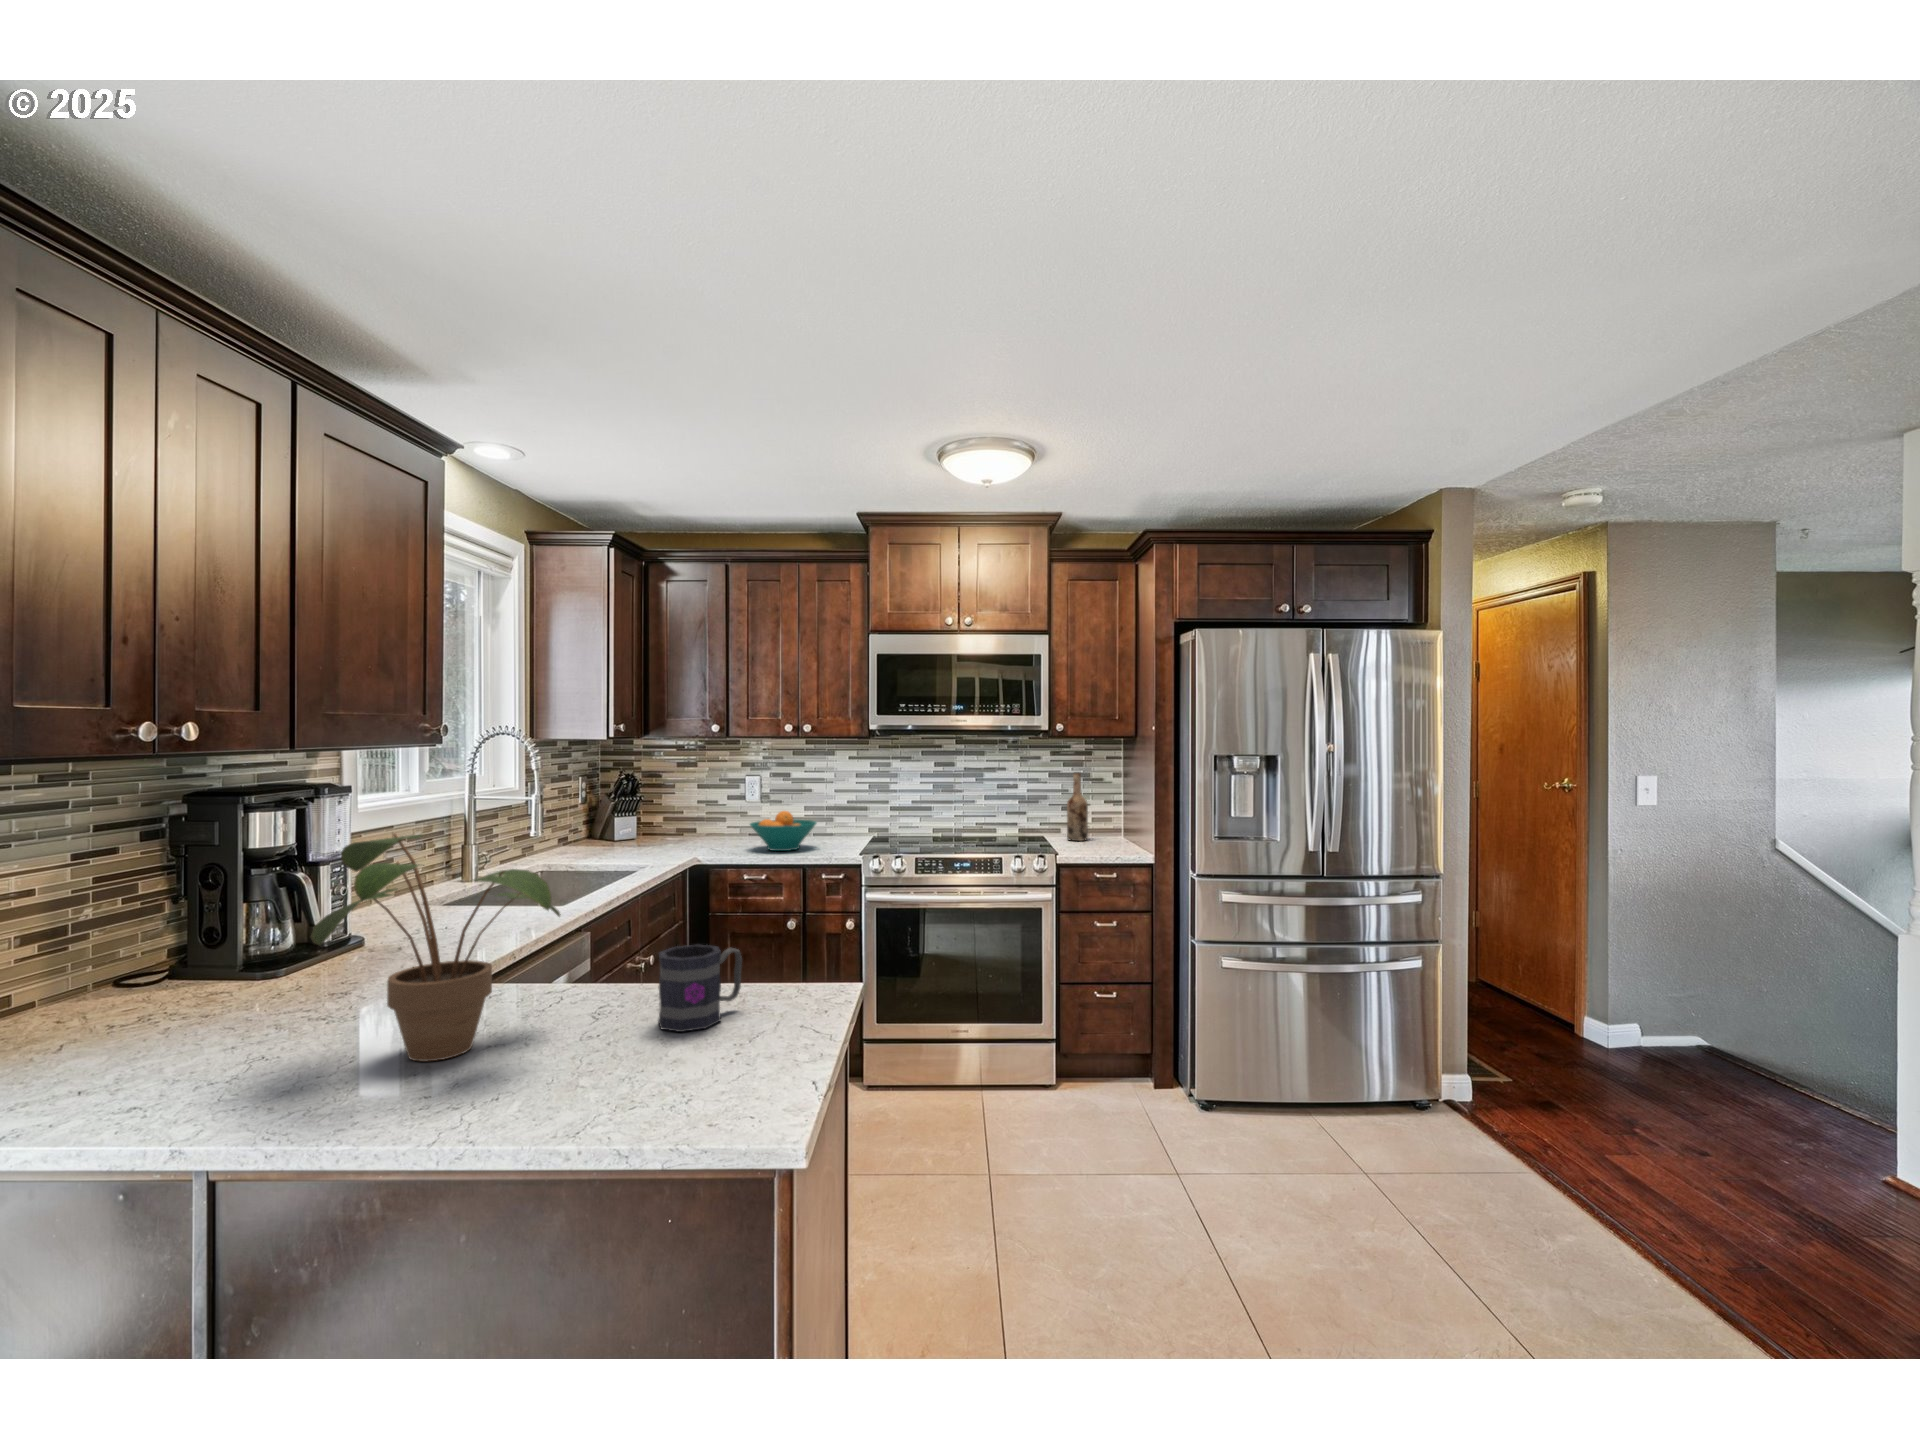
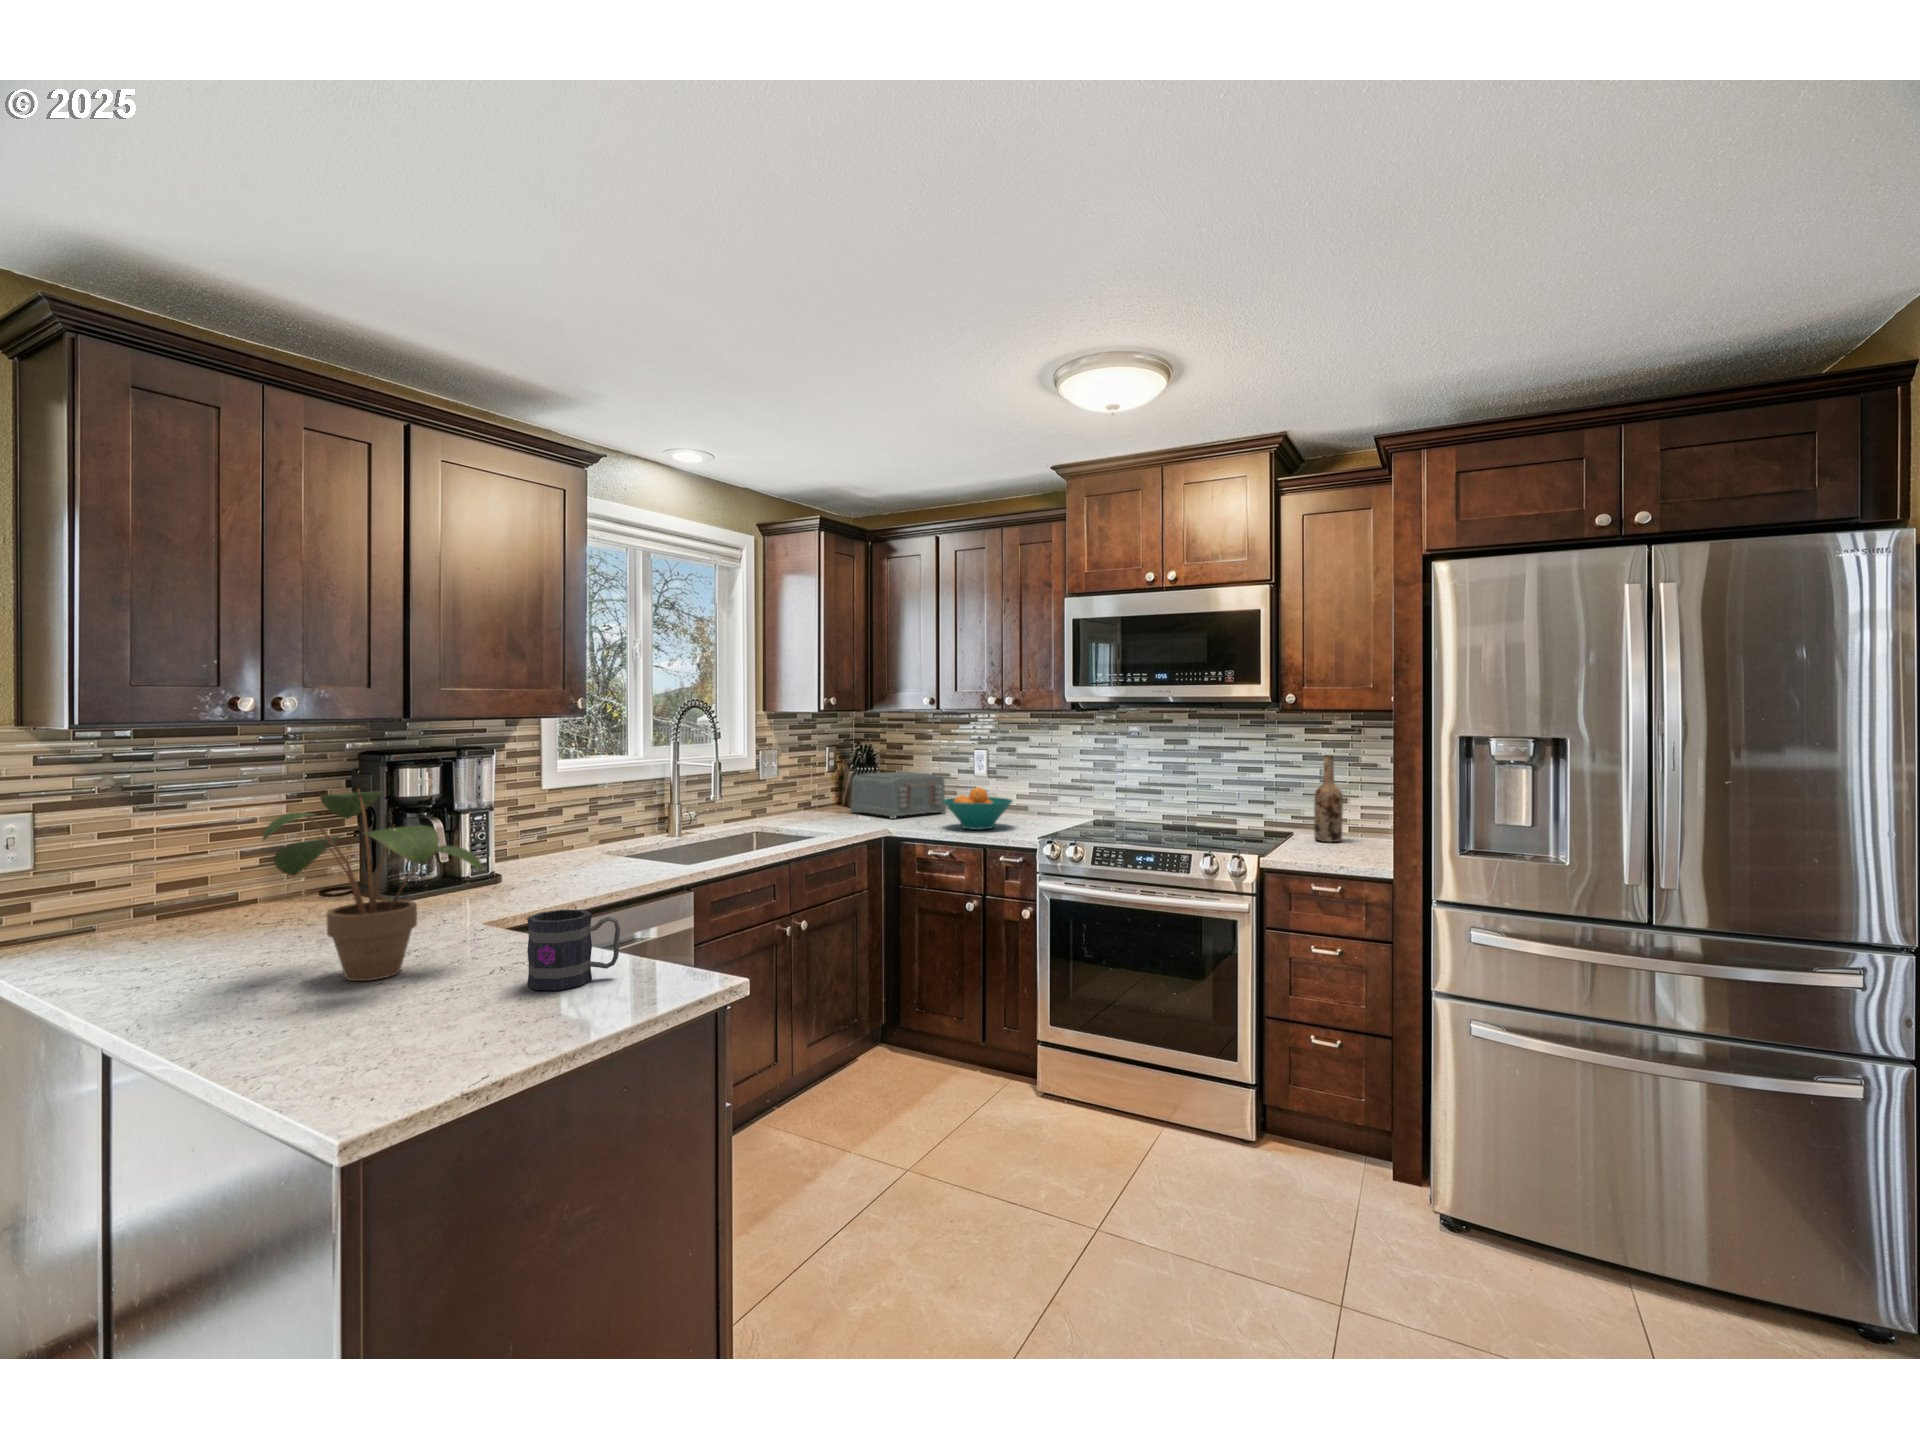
toaster: none [622,800,723,847] -> present [850,772,946,819]

